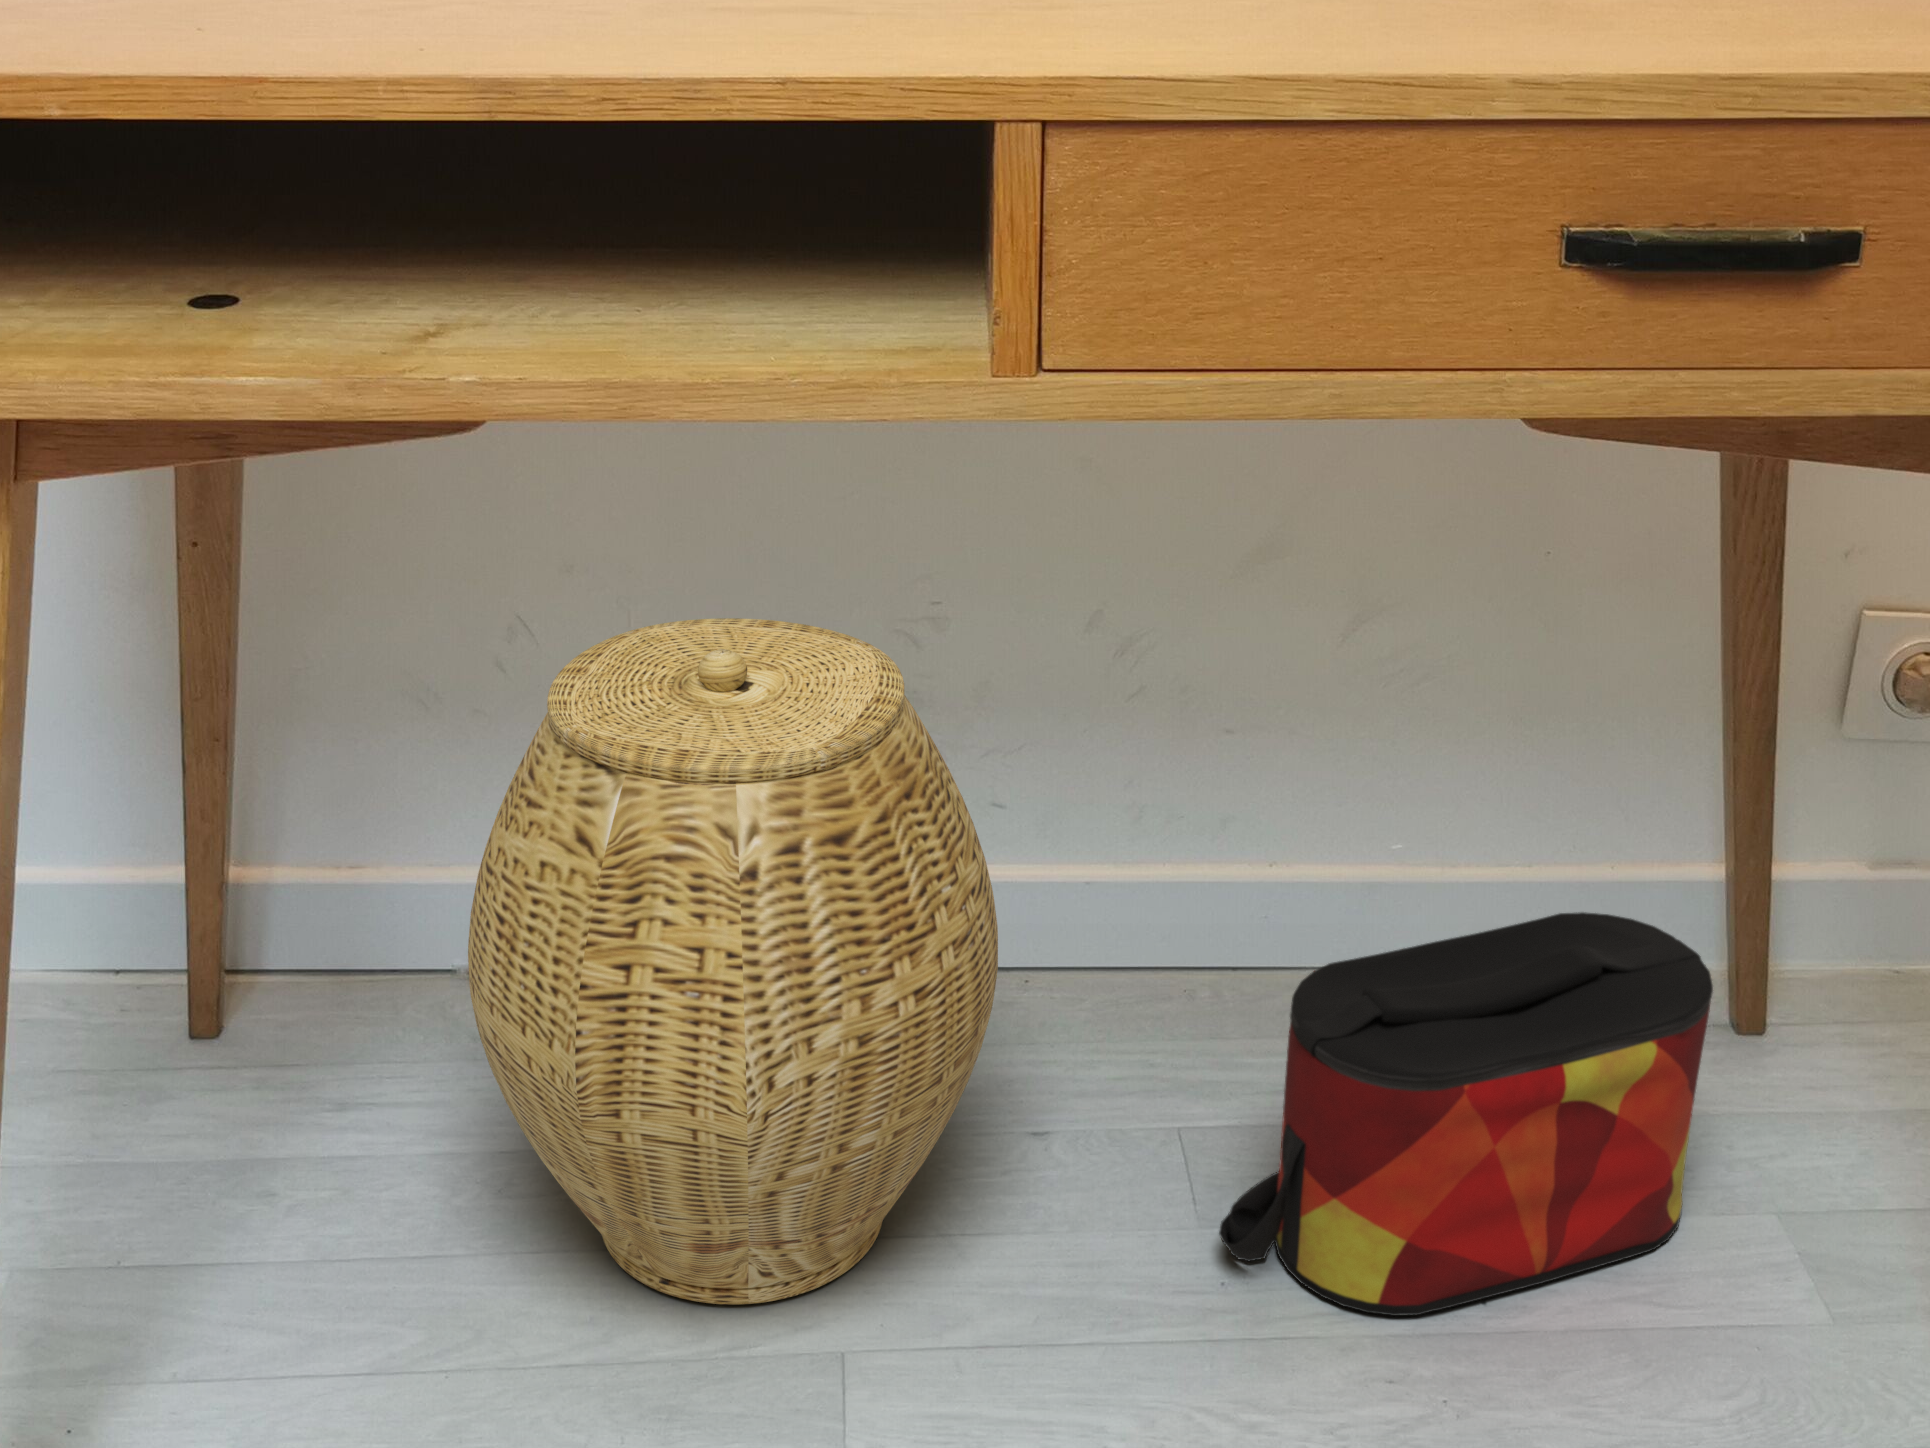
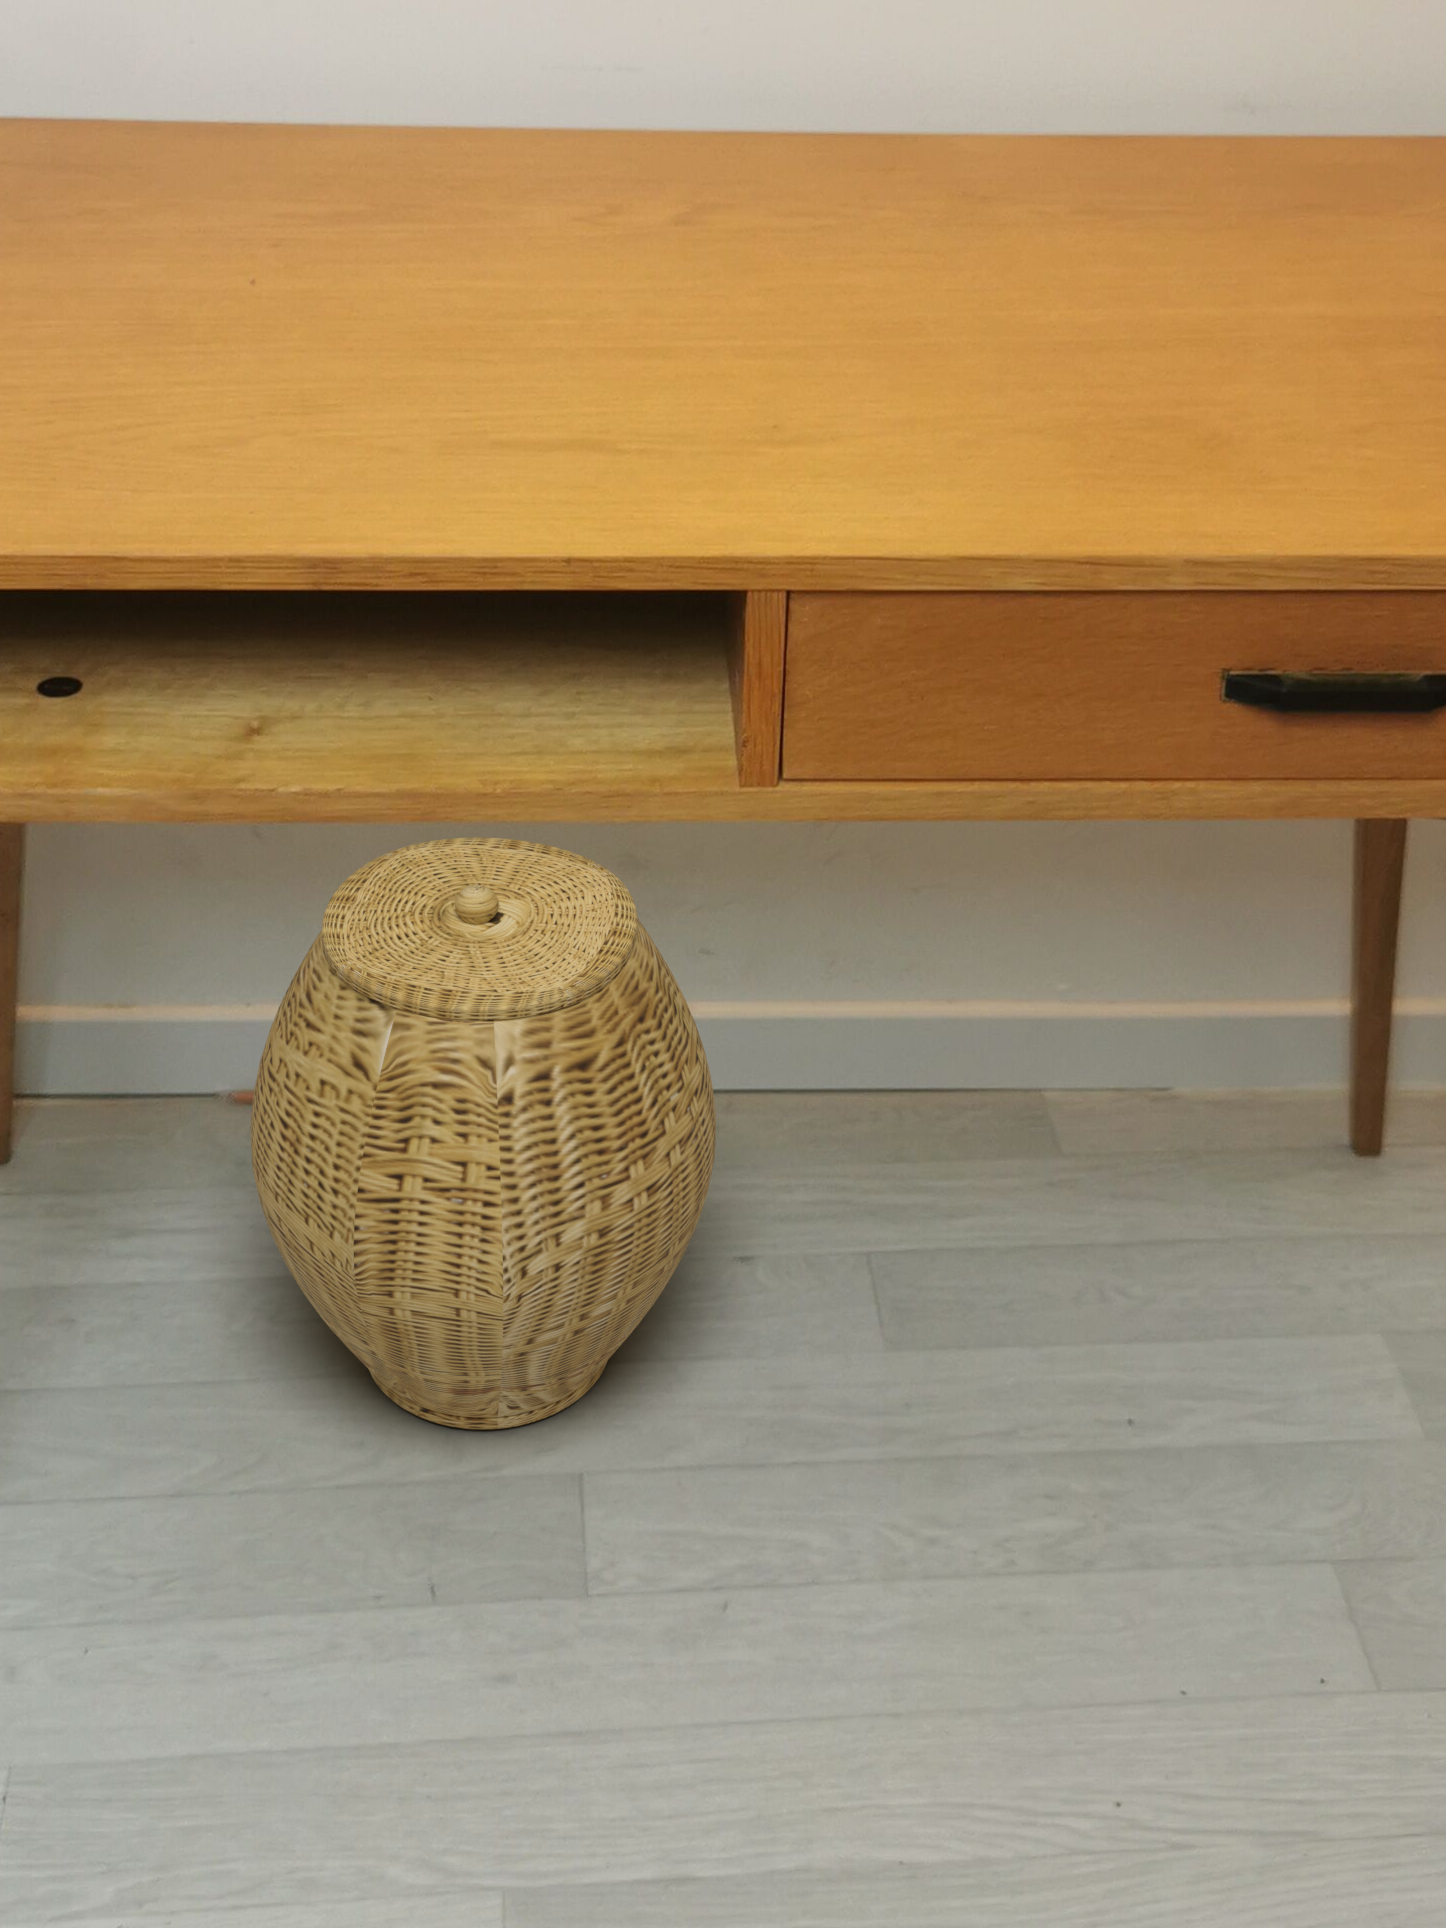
bag: present [1219,912,1713,1316] -> none [903,1082,1336,1437]

